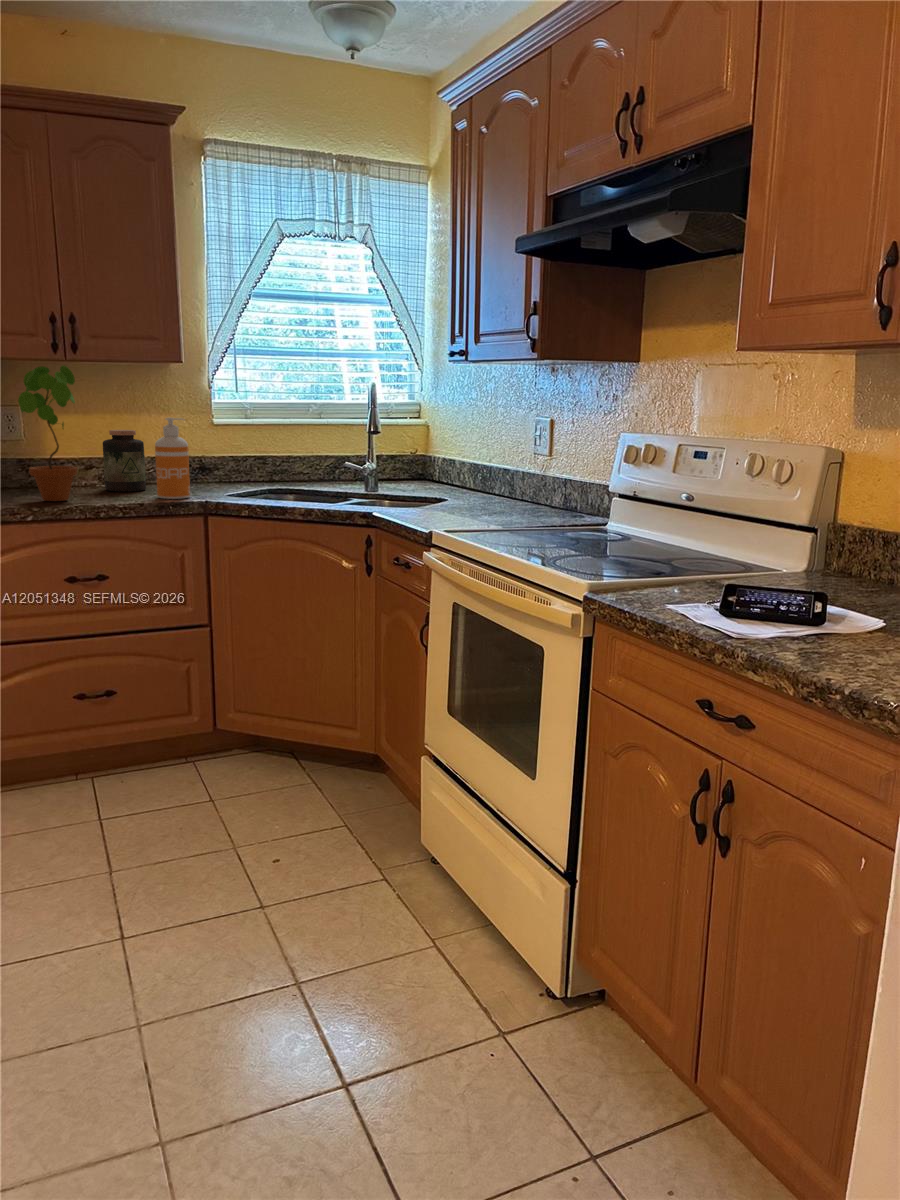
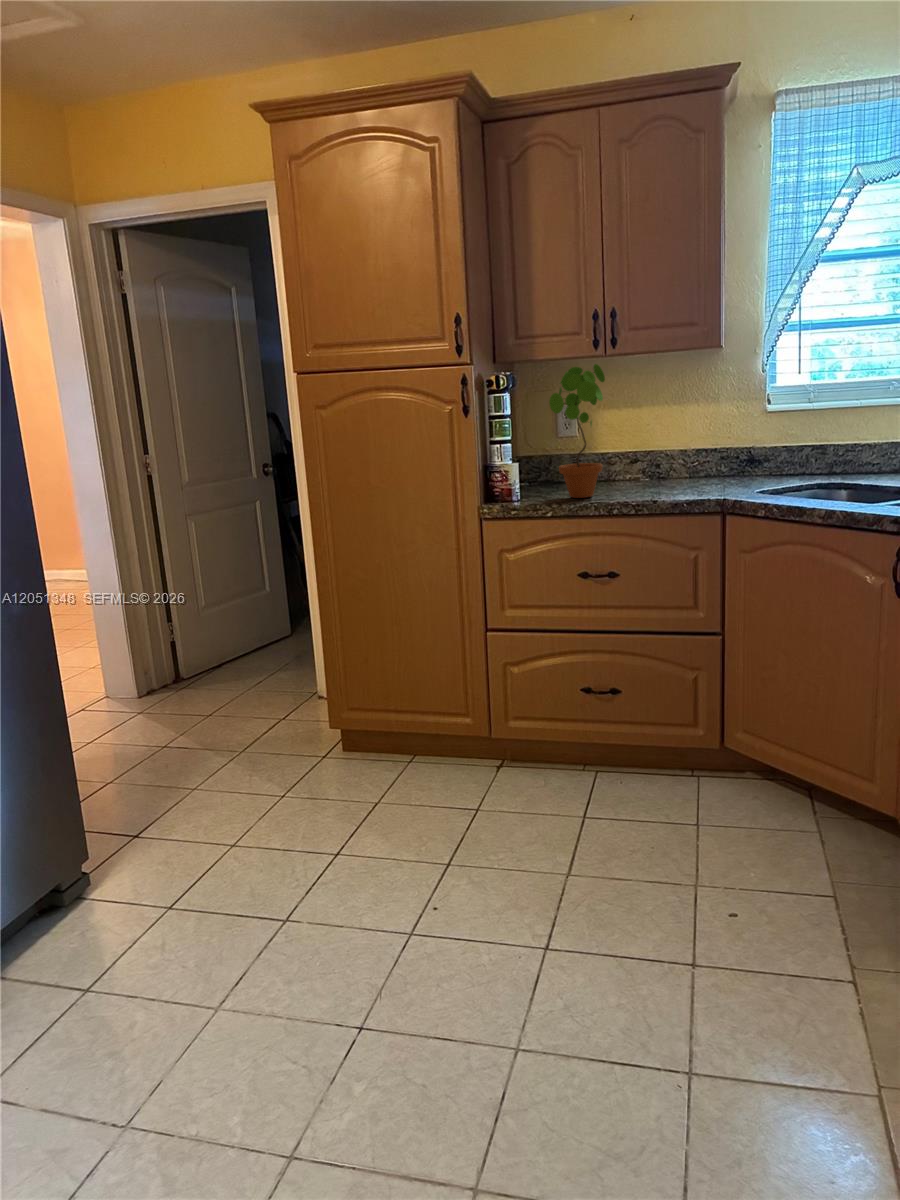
soap dispenser: present [155,418,190,499] -> none [680,409,715,496]
jar: present [103,430,146,491] -> none [641,423,682,487]

